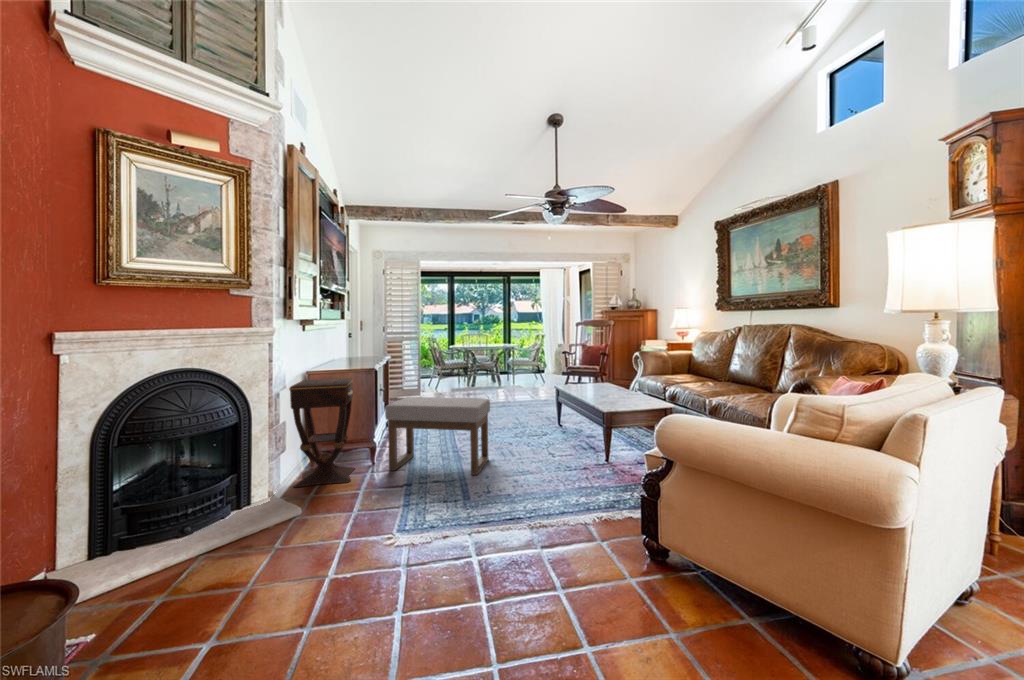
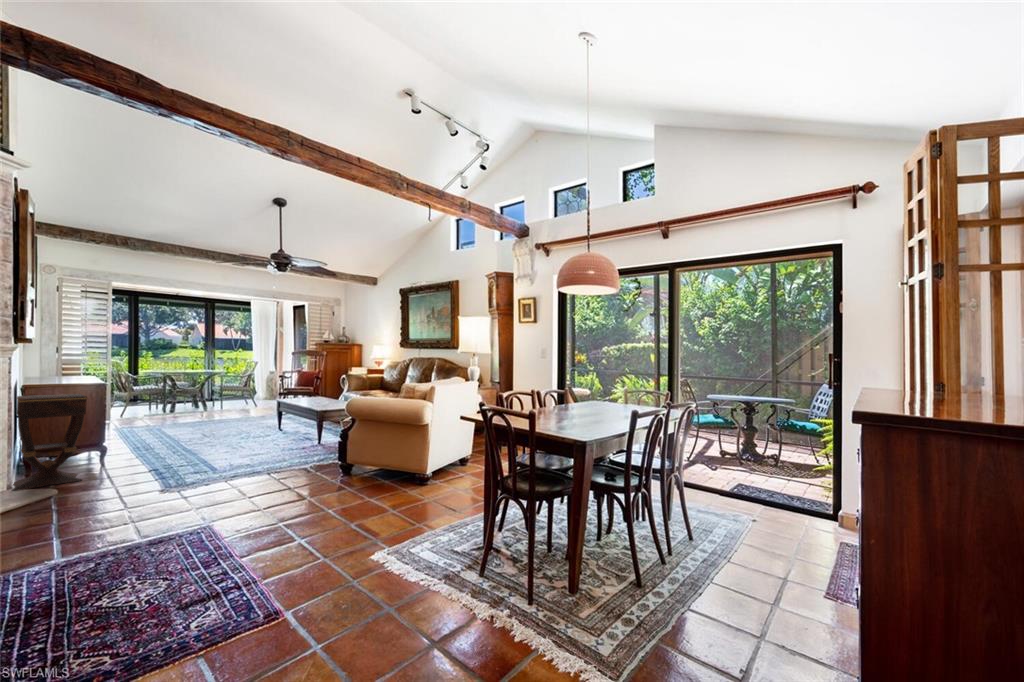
ottoman: present [385,397,490,475] -> none [121,407,225,470]

